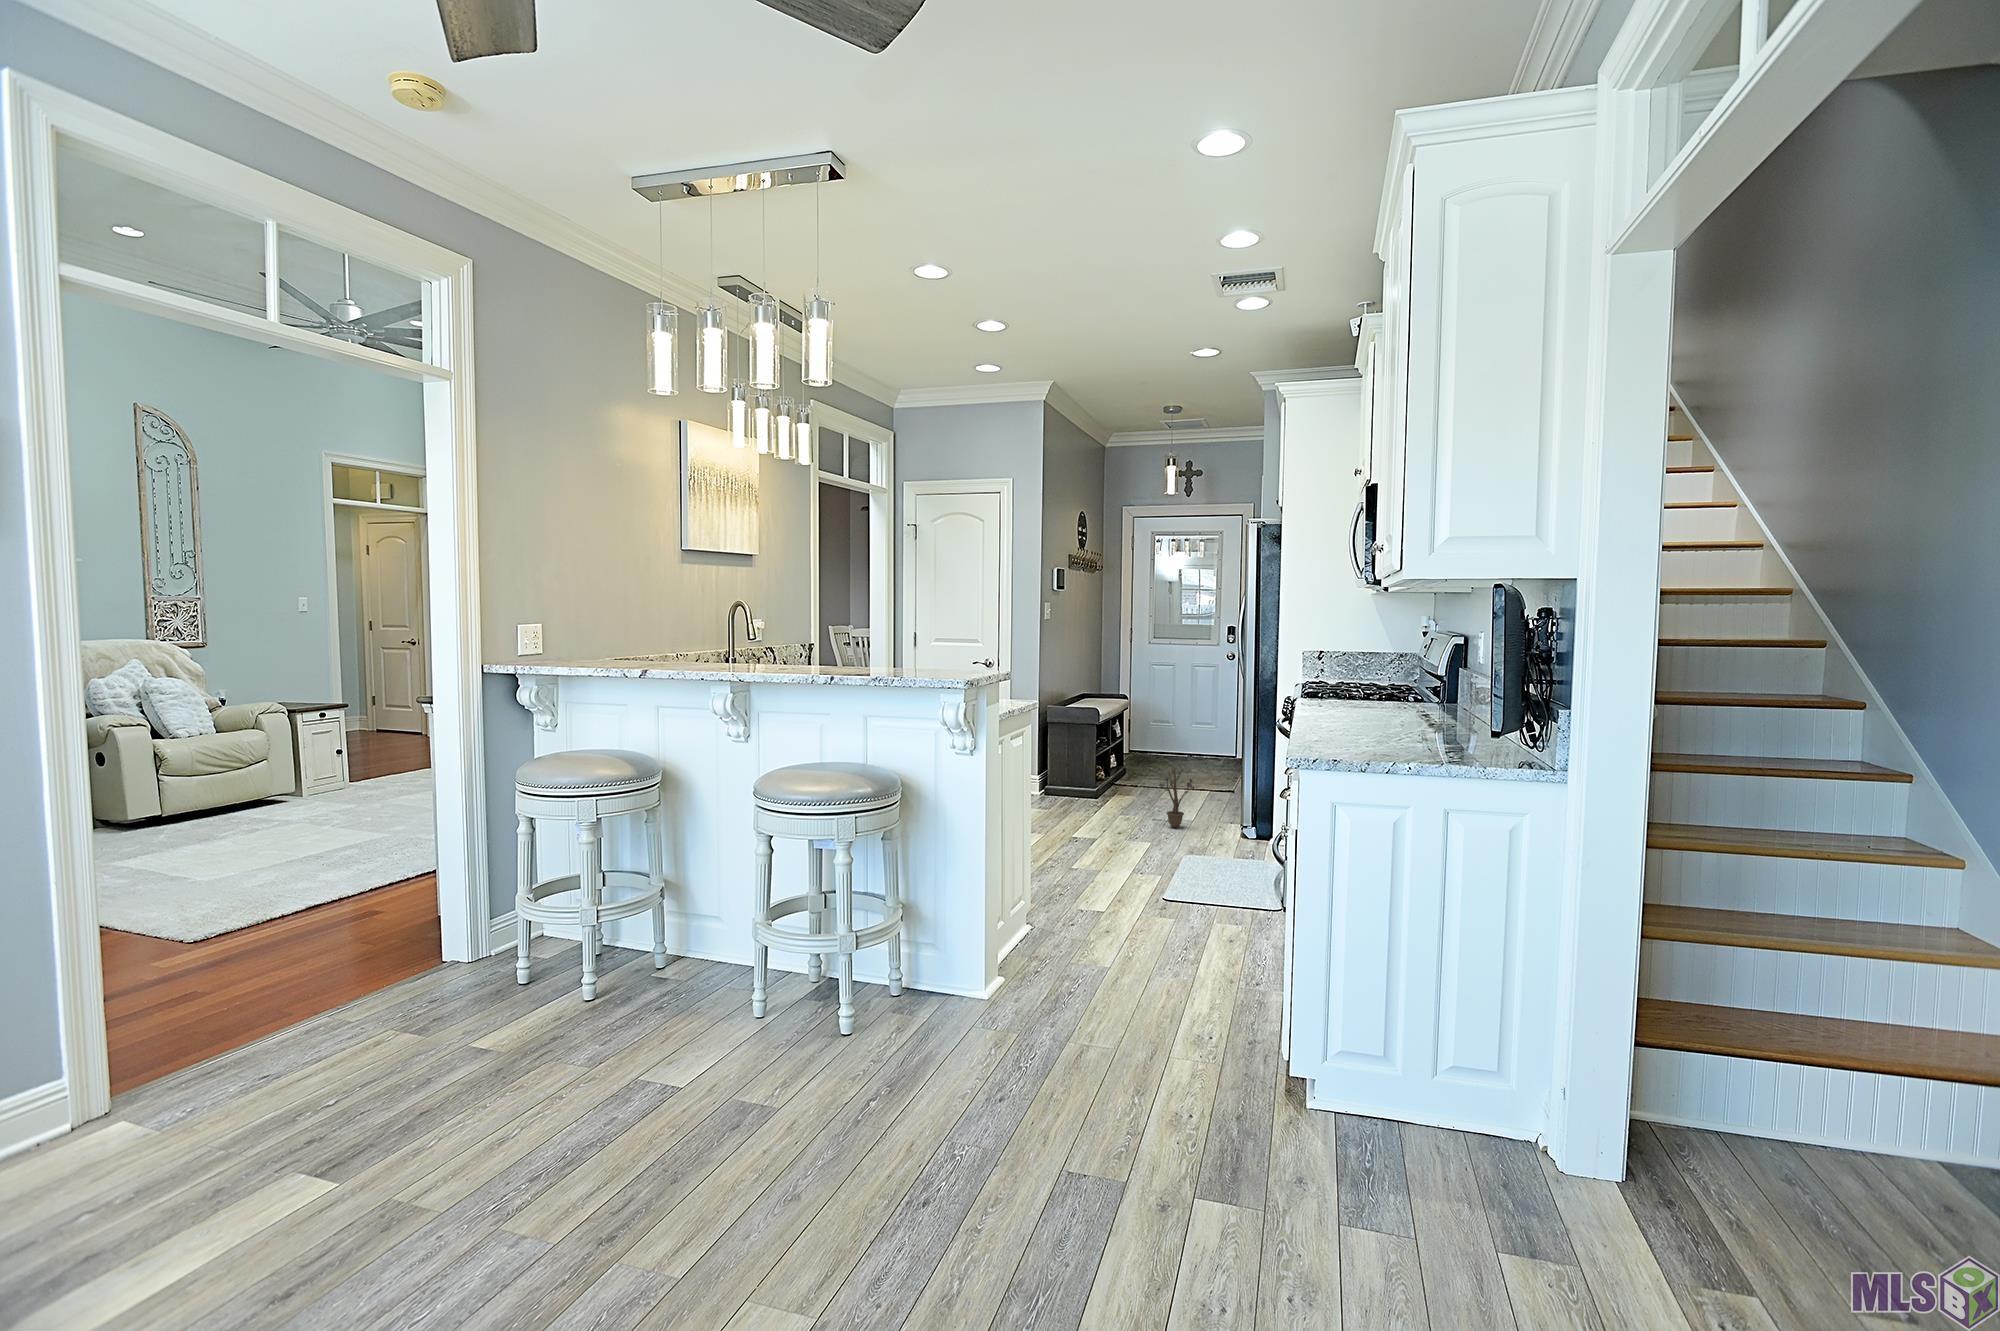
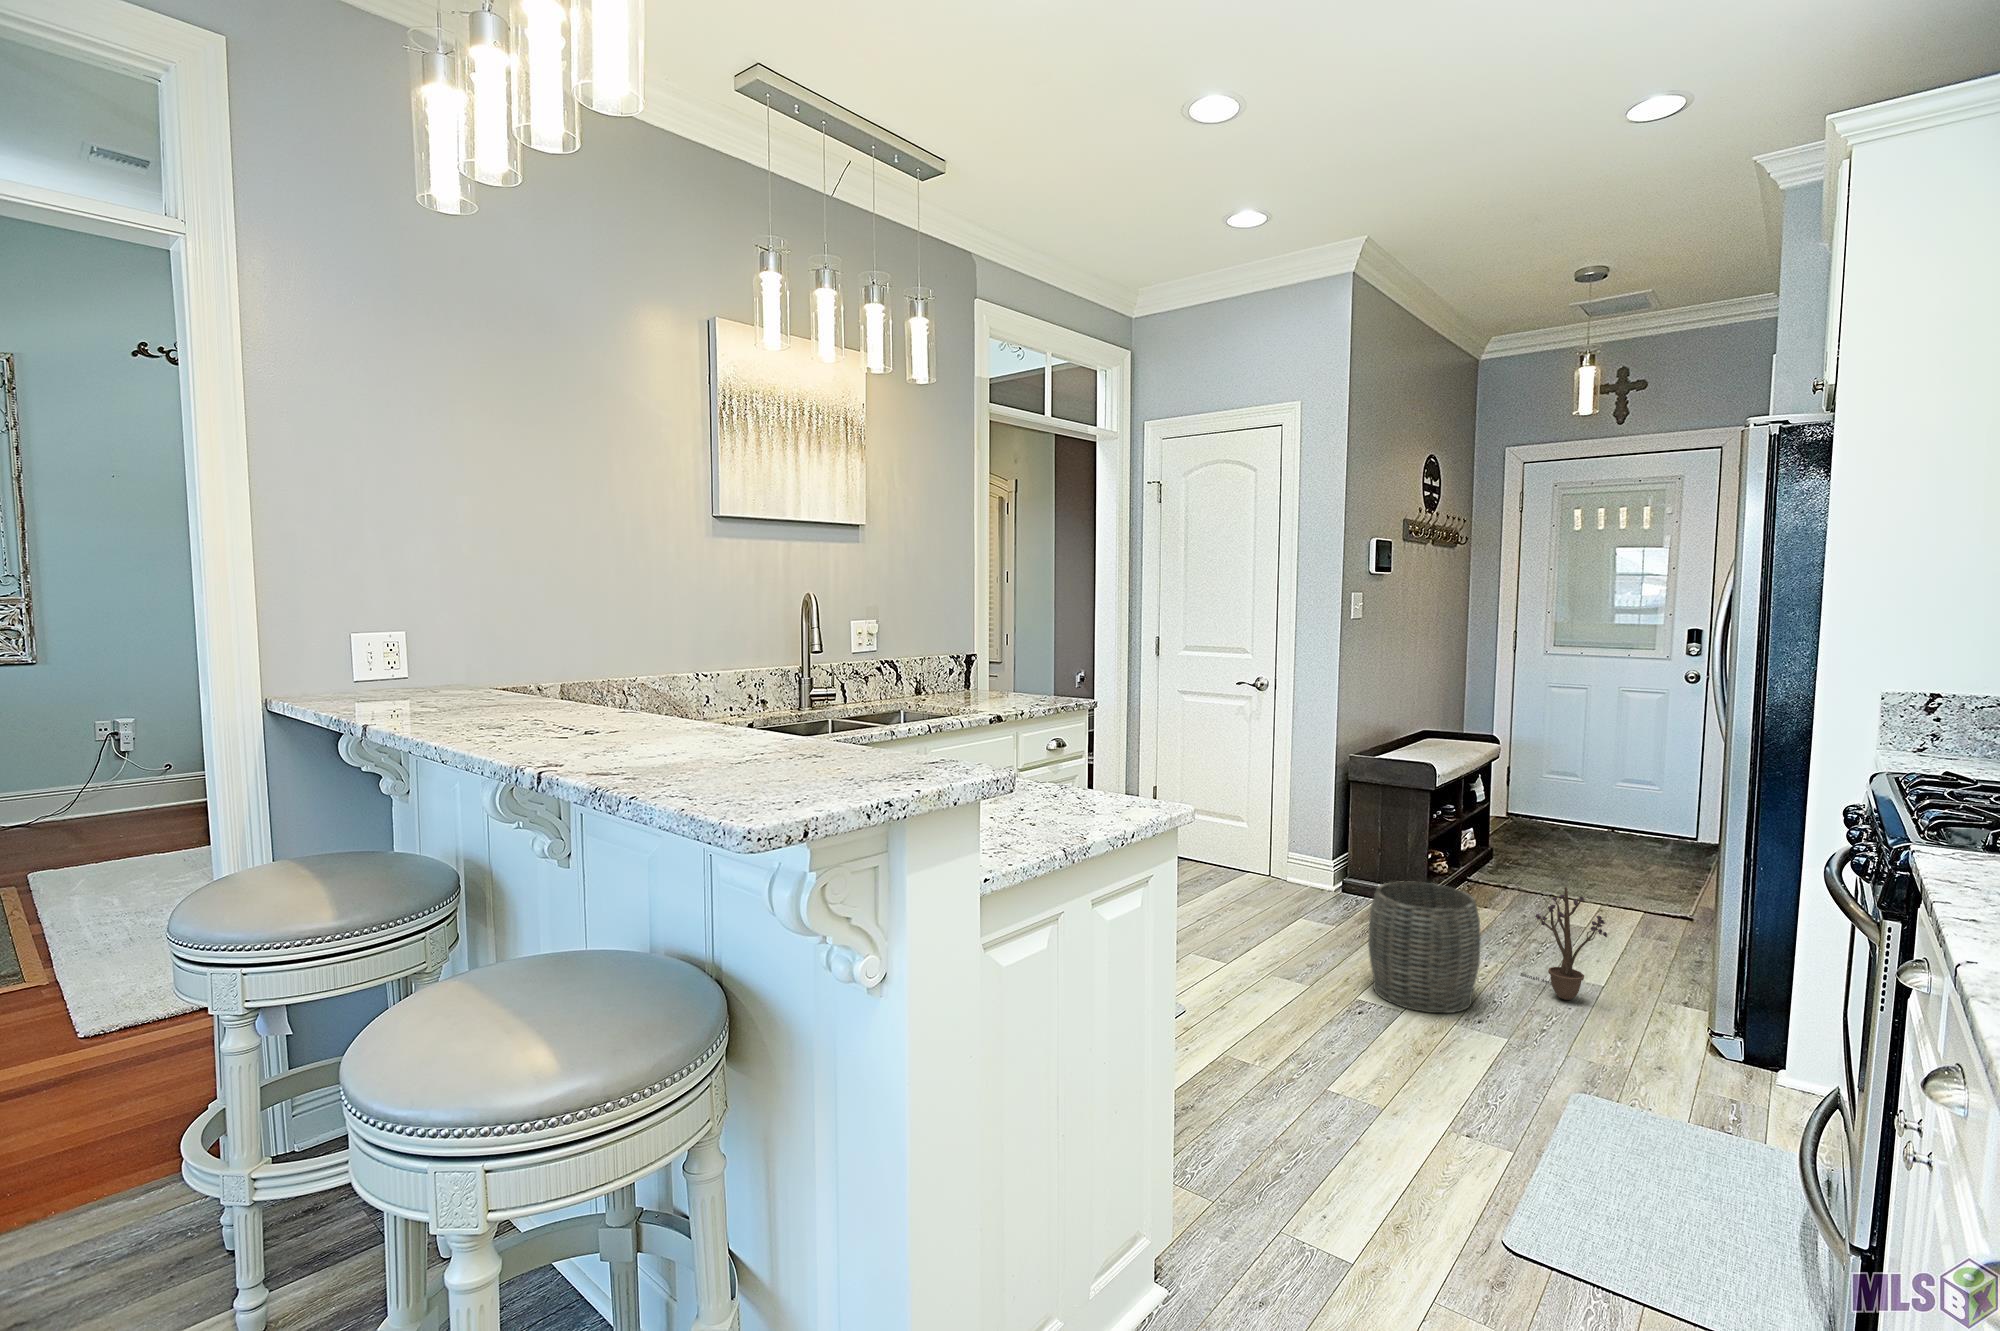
woven basket: none [1076,771,1134,839] -> present [1368,881,1480,1013]

